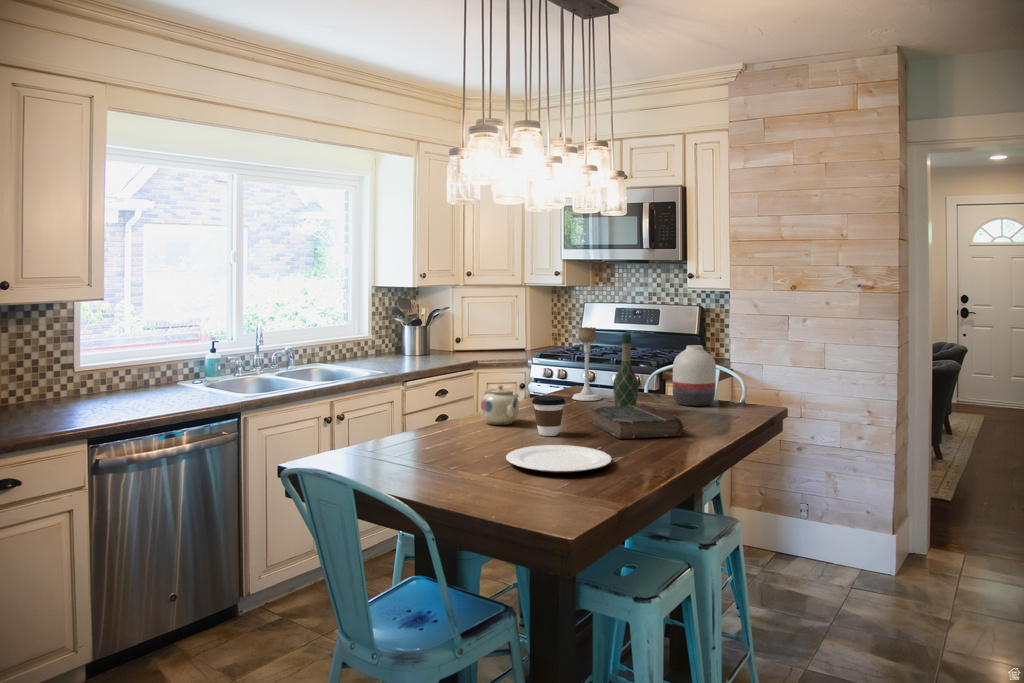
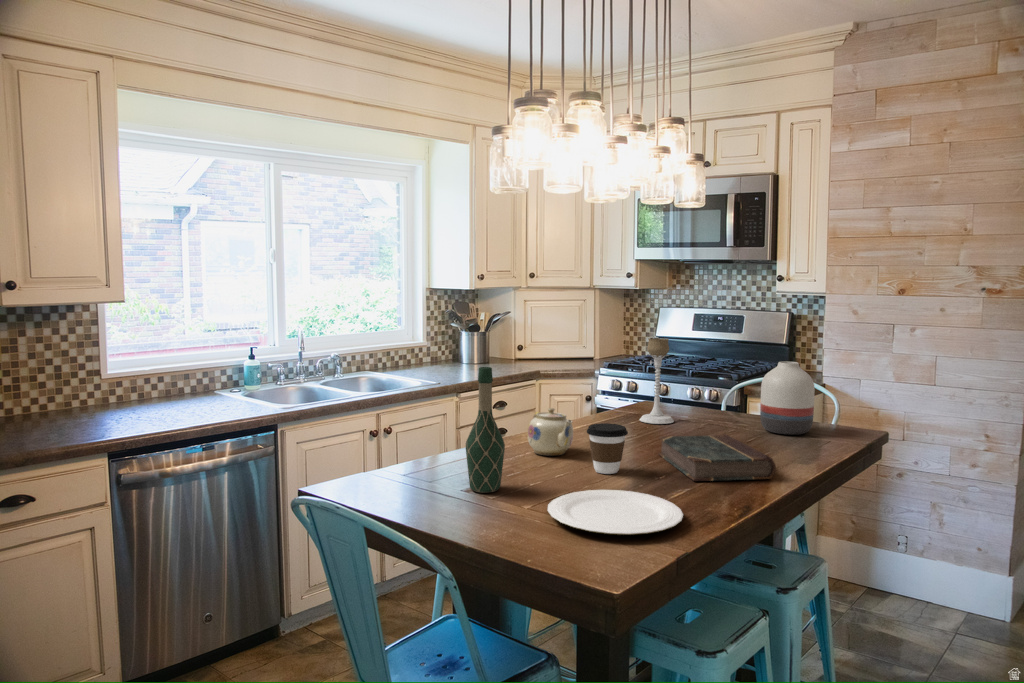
wine bottle: present [613,333,639,406] -> present [466,367,505,493]

